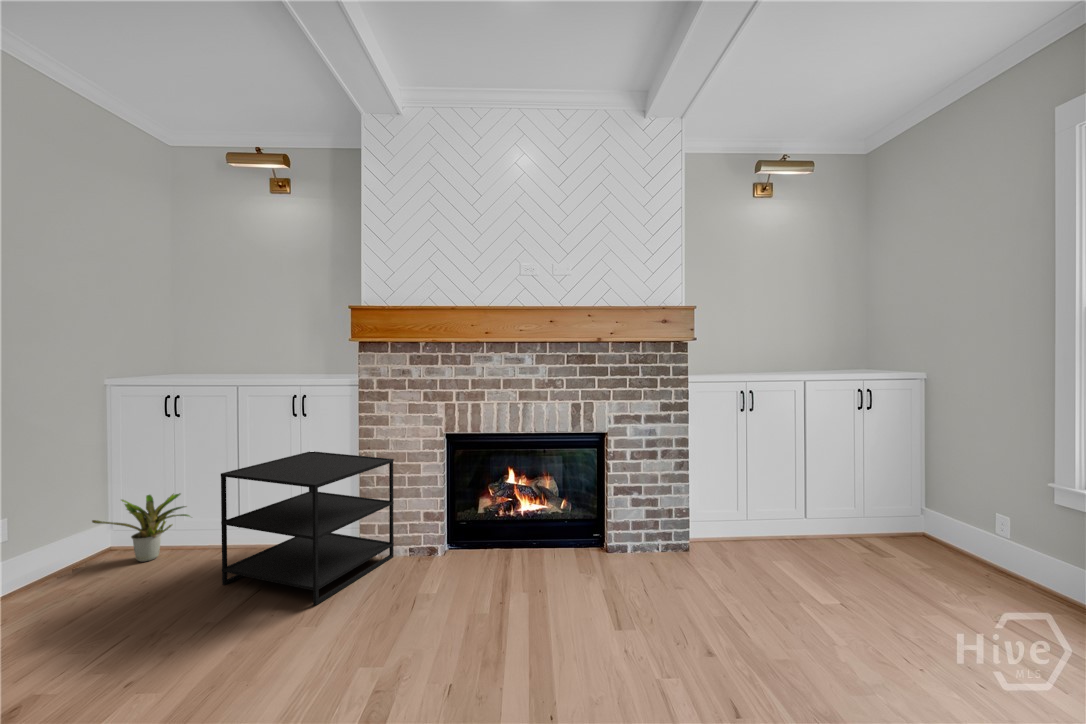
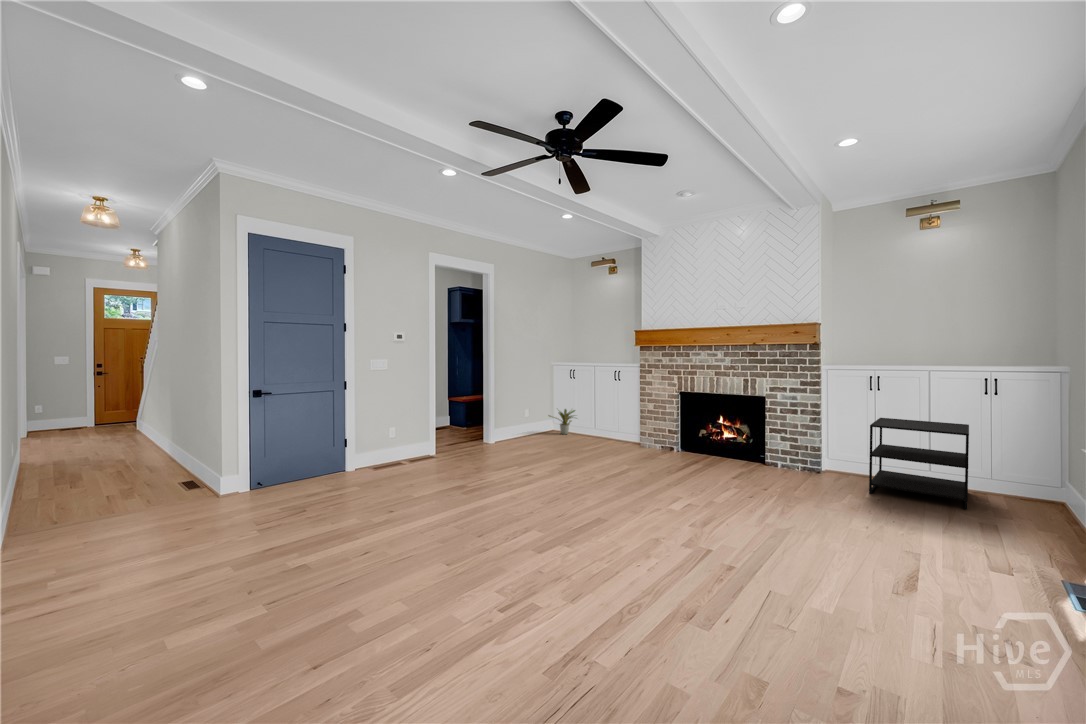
side table: present [221,451,394,605] -> present [869,418,969,510]

